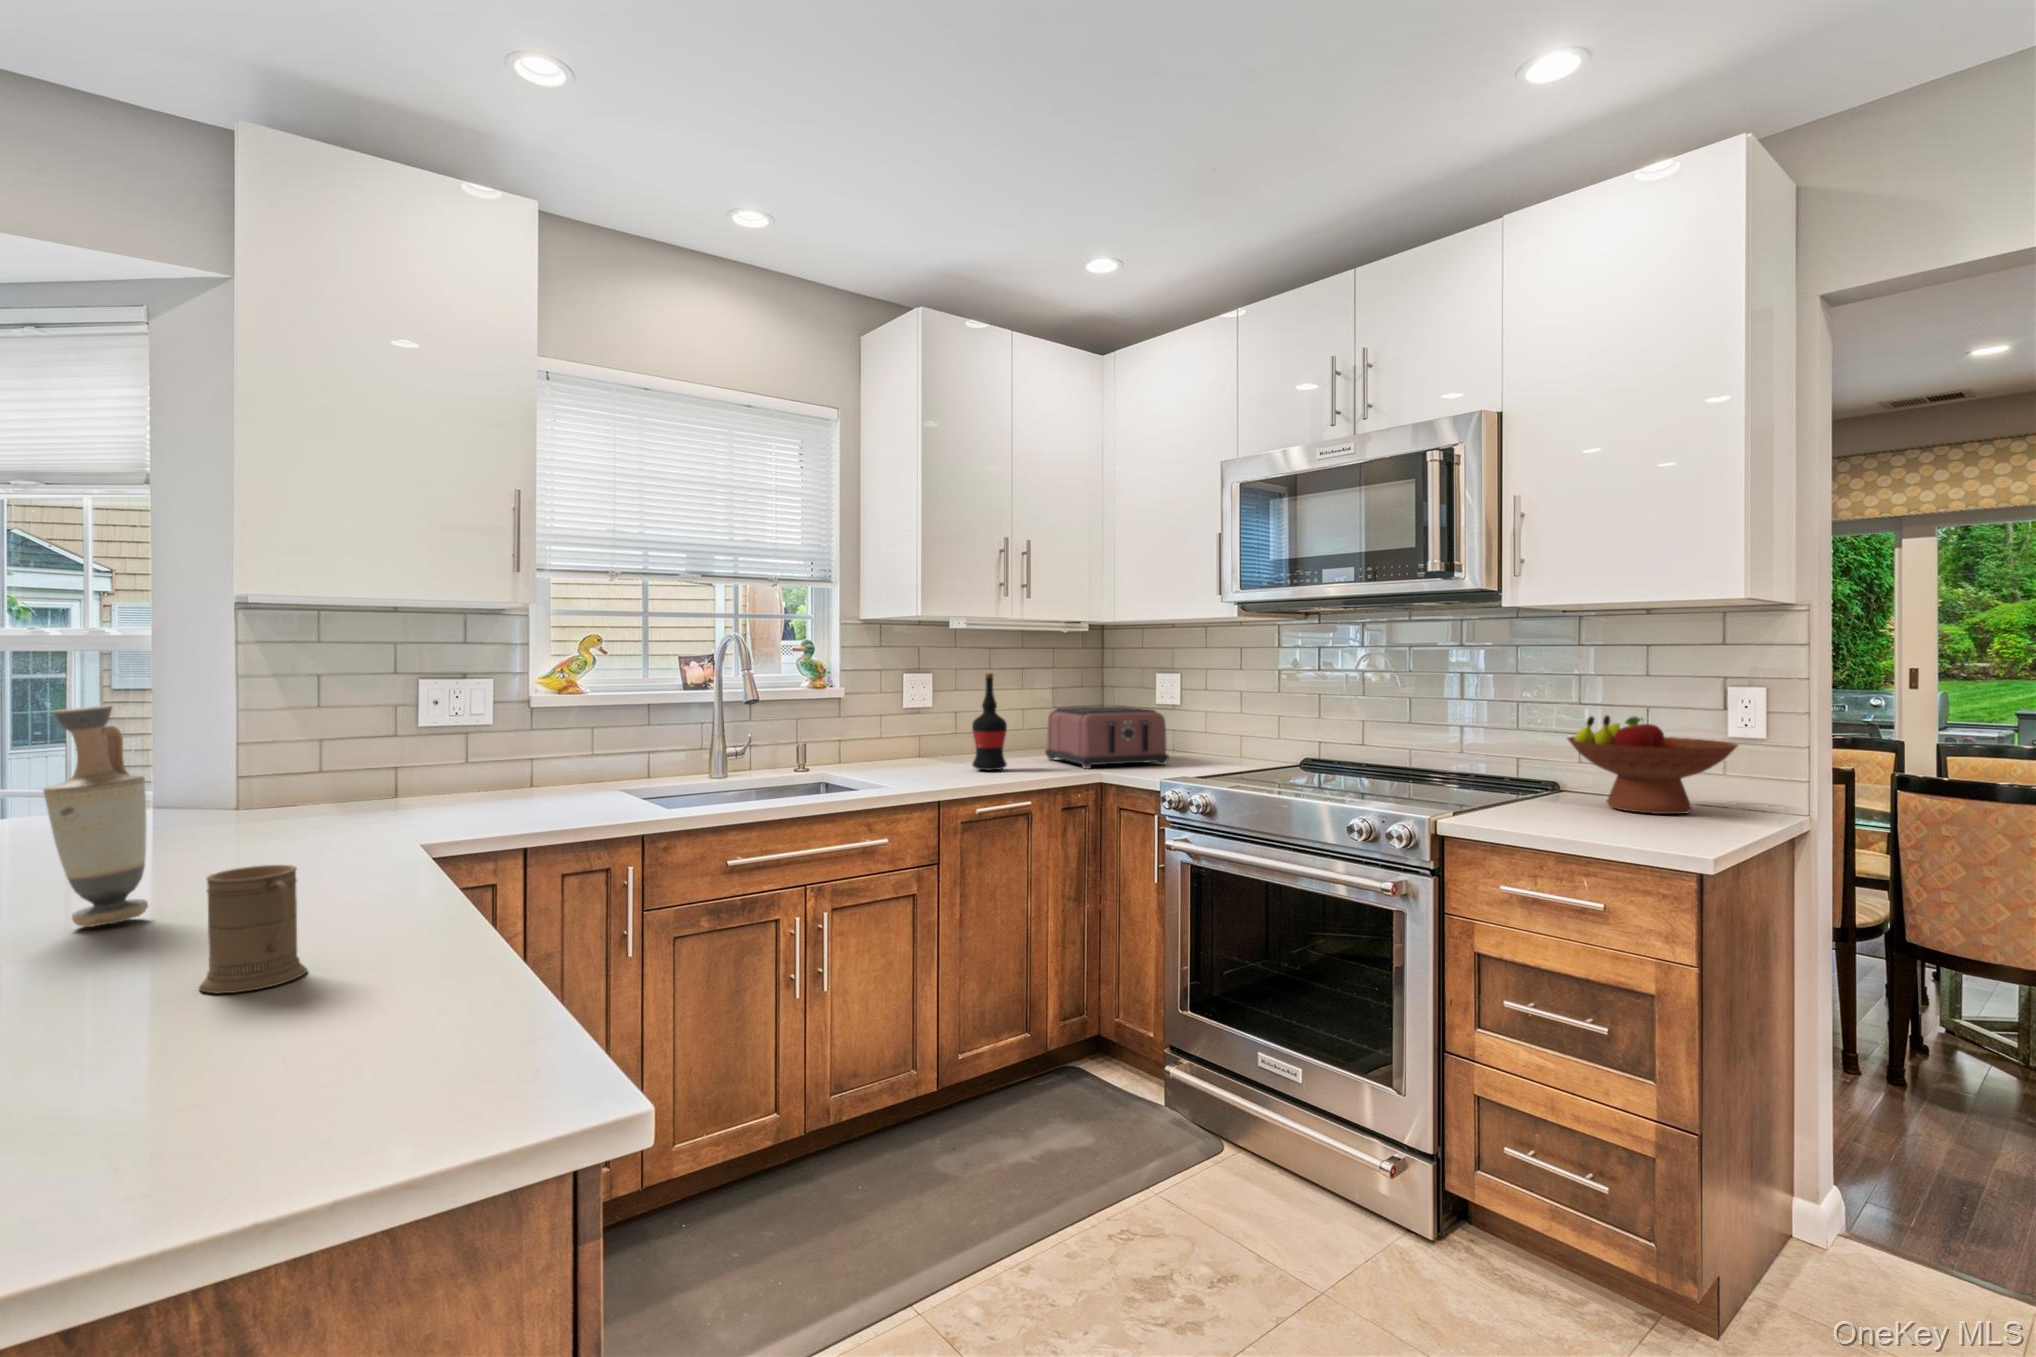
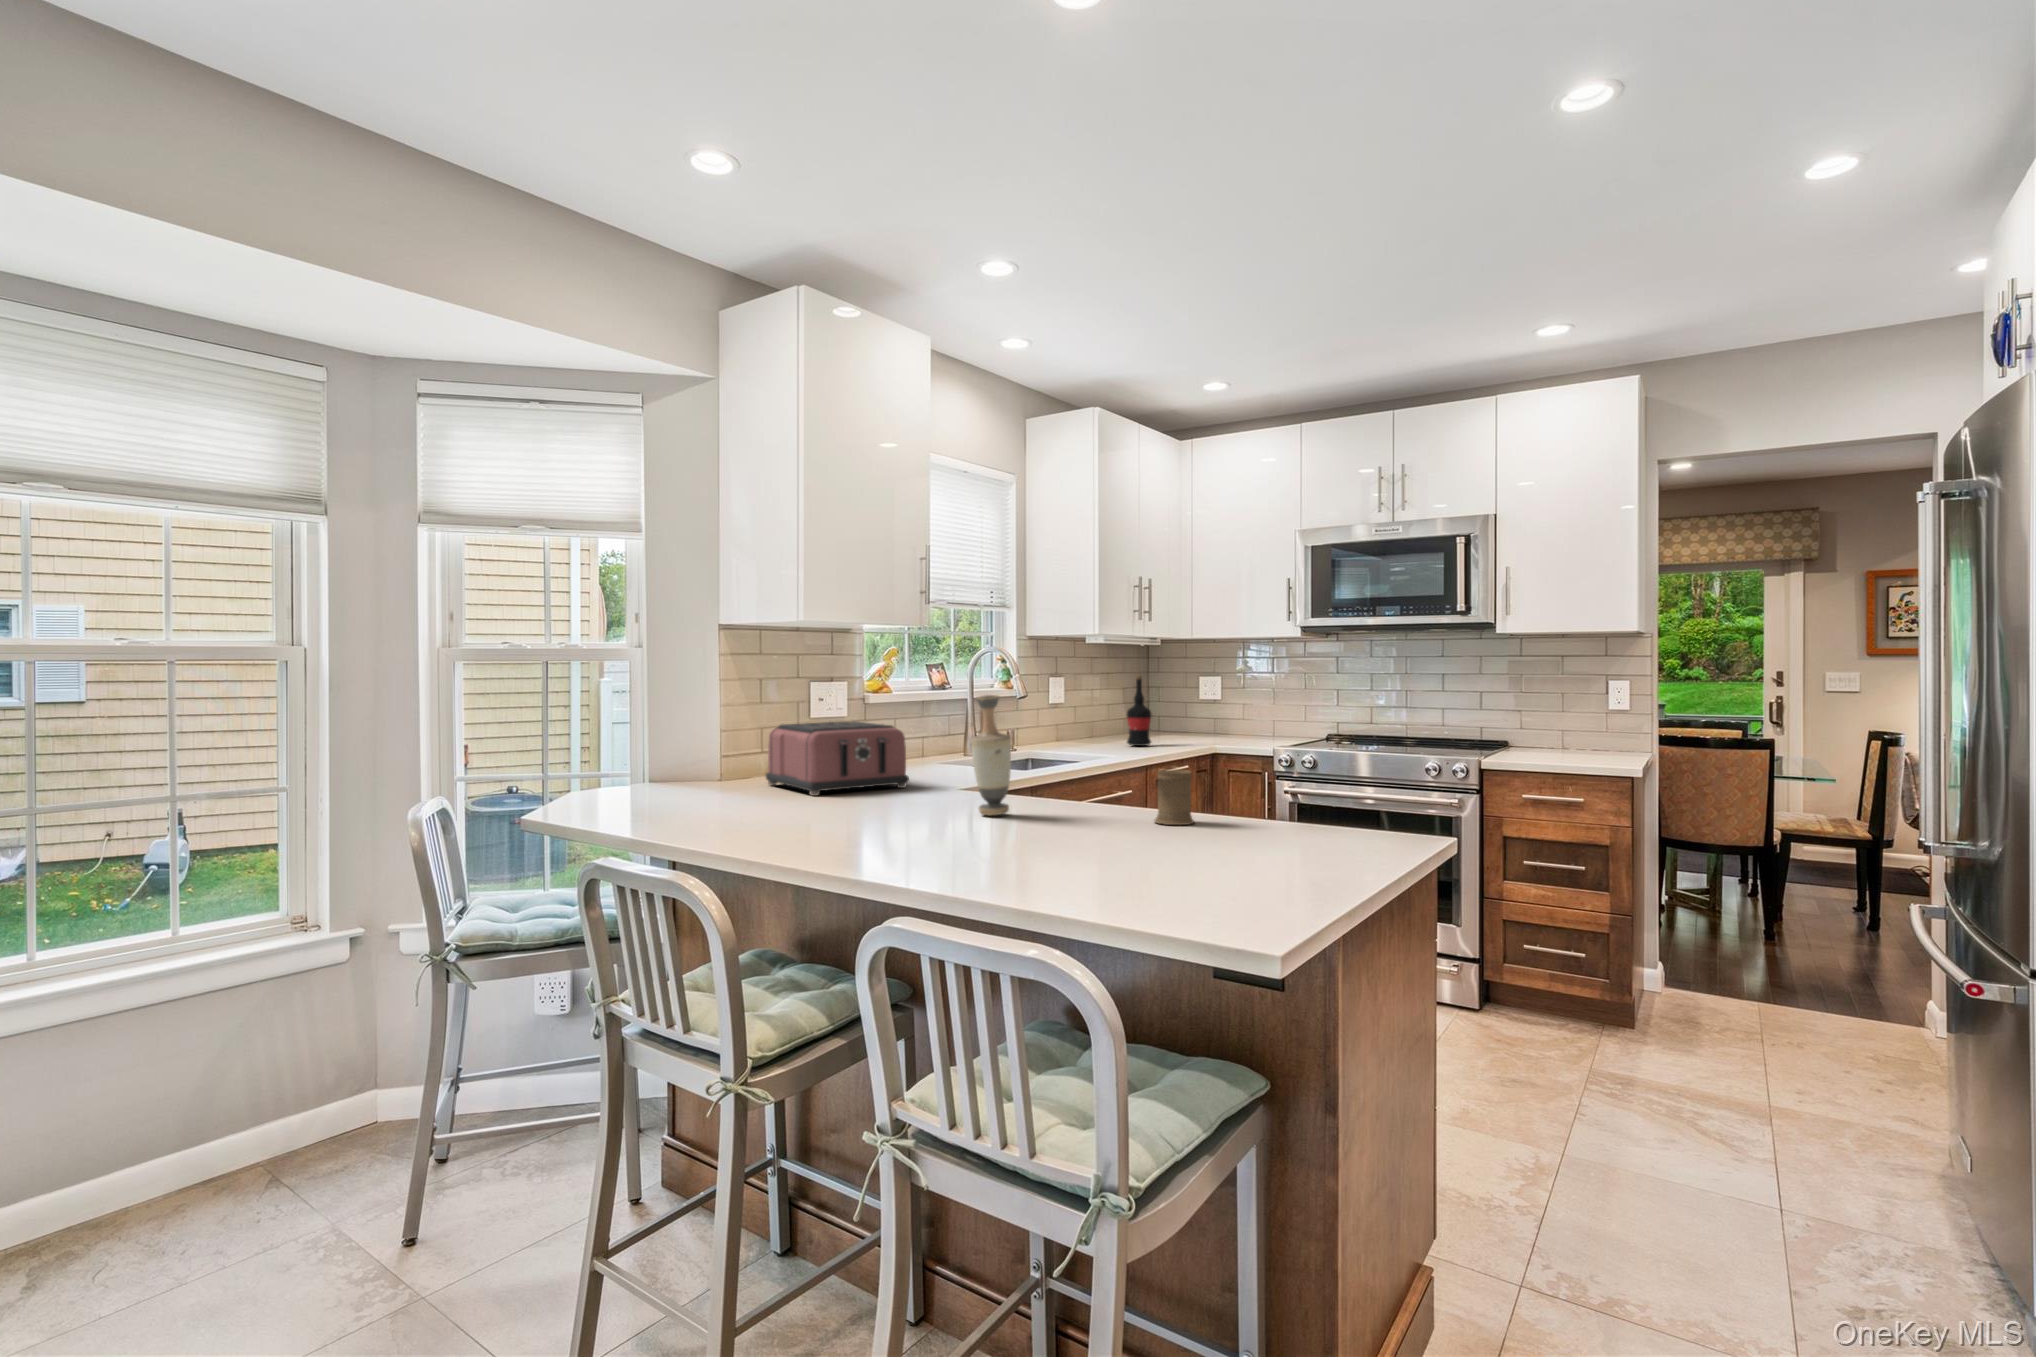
toaster: present [1045,706,1169,769] -> present [766,721,909,796]
fruit bowl: present [1568,716,1738,814] -> none [1531,699,1625,754]

